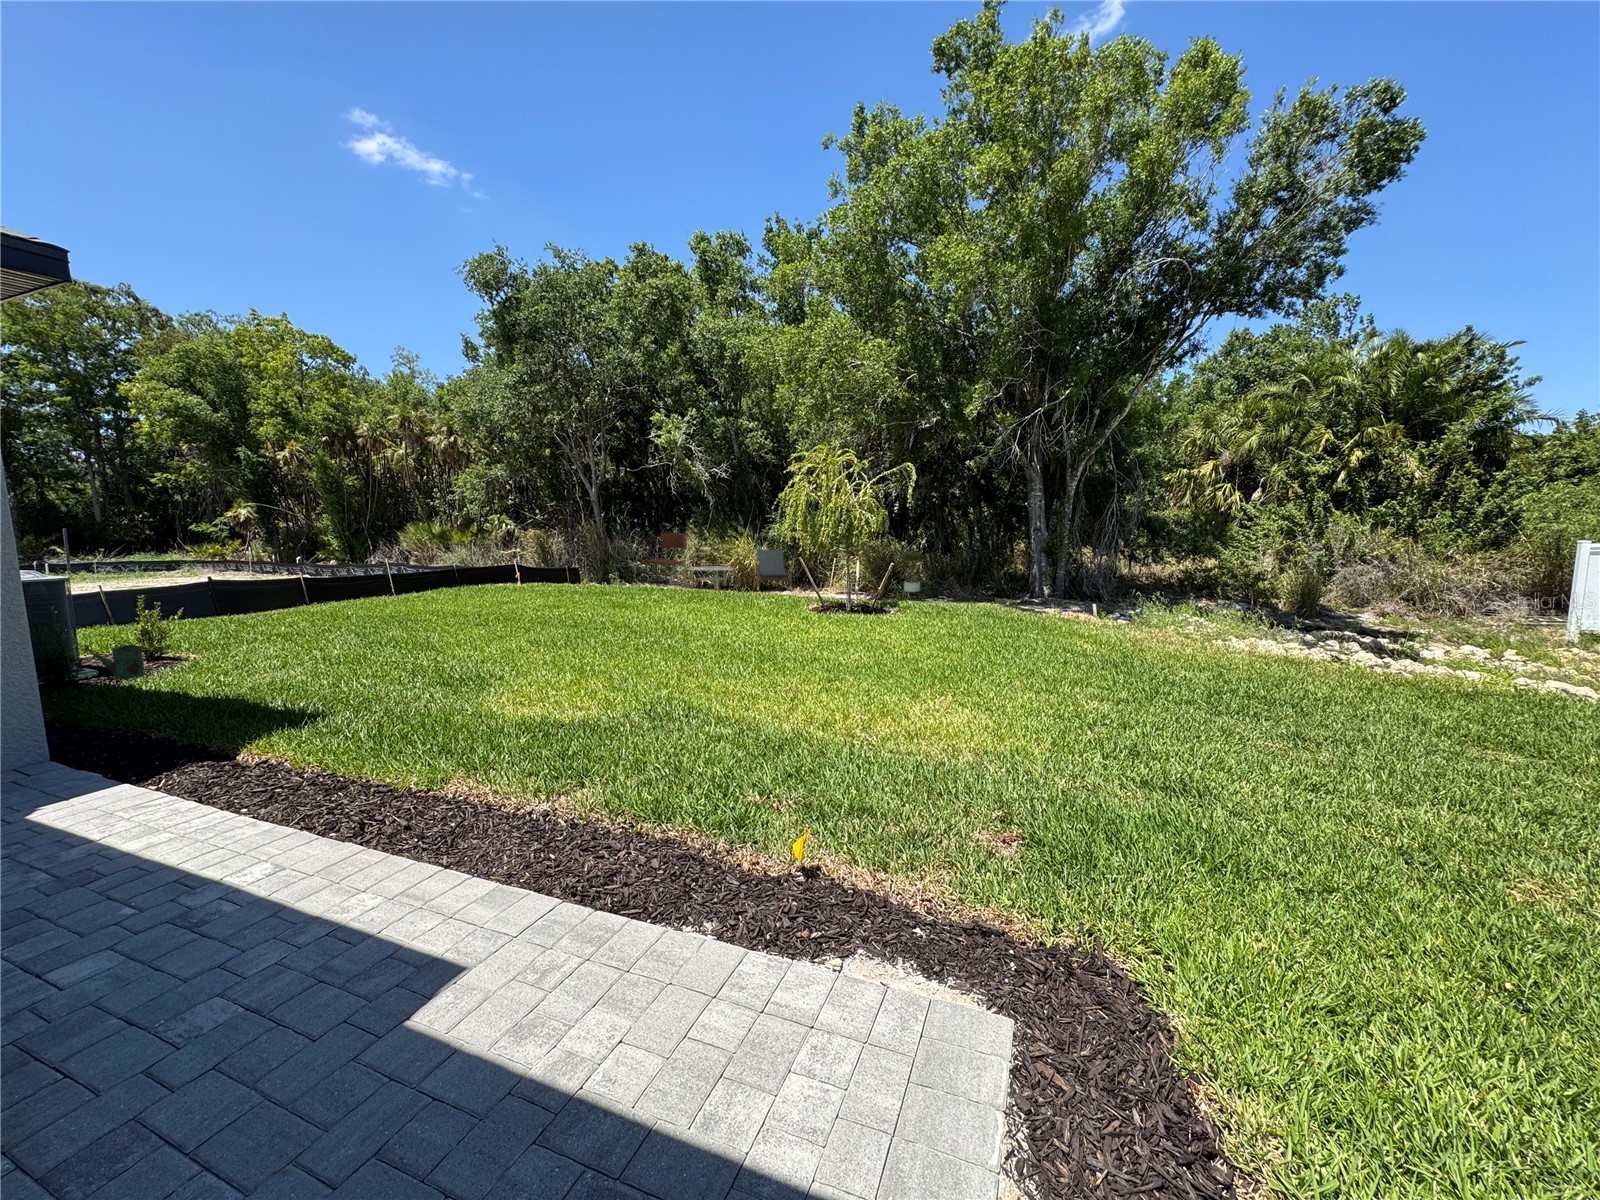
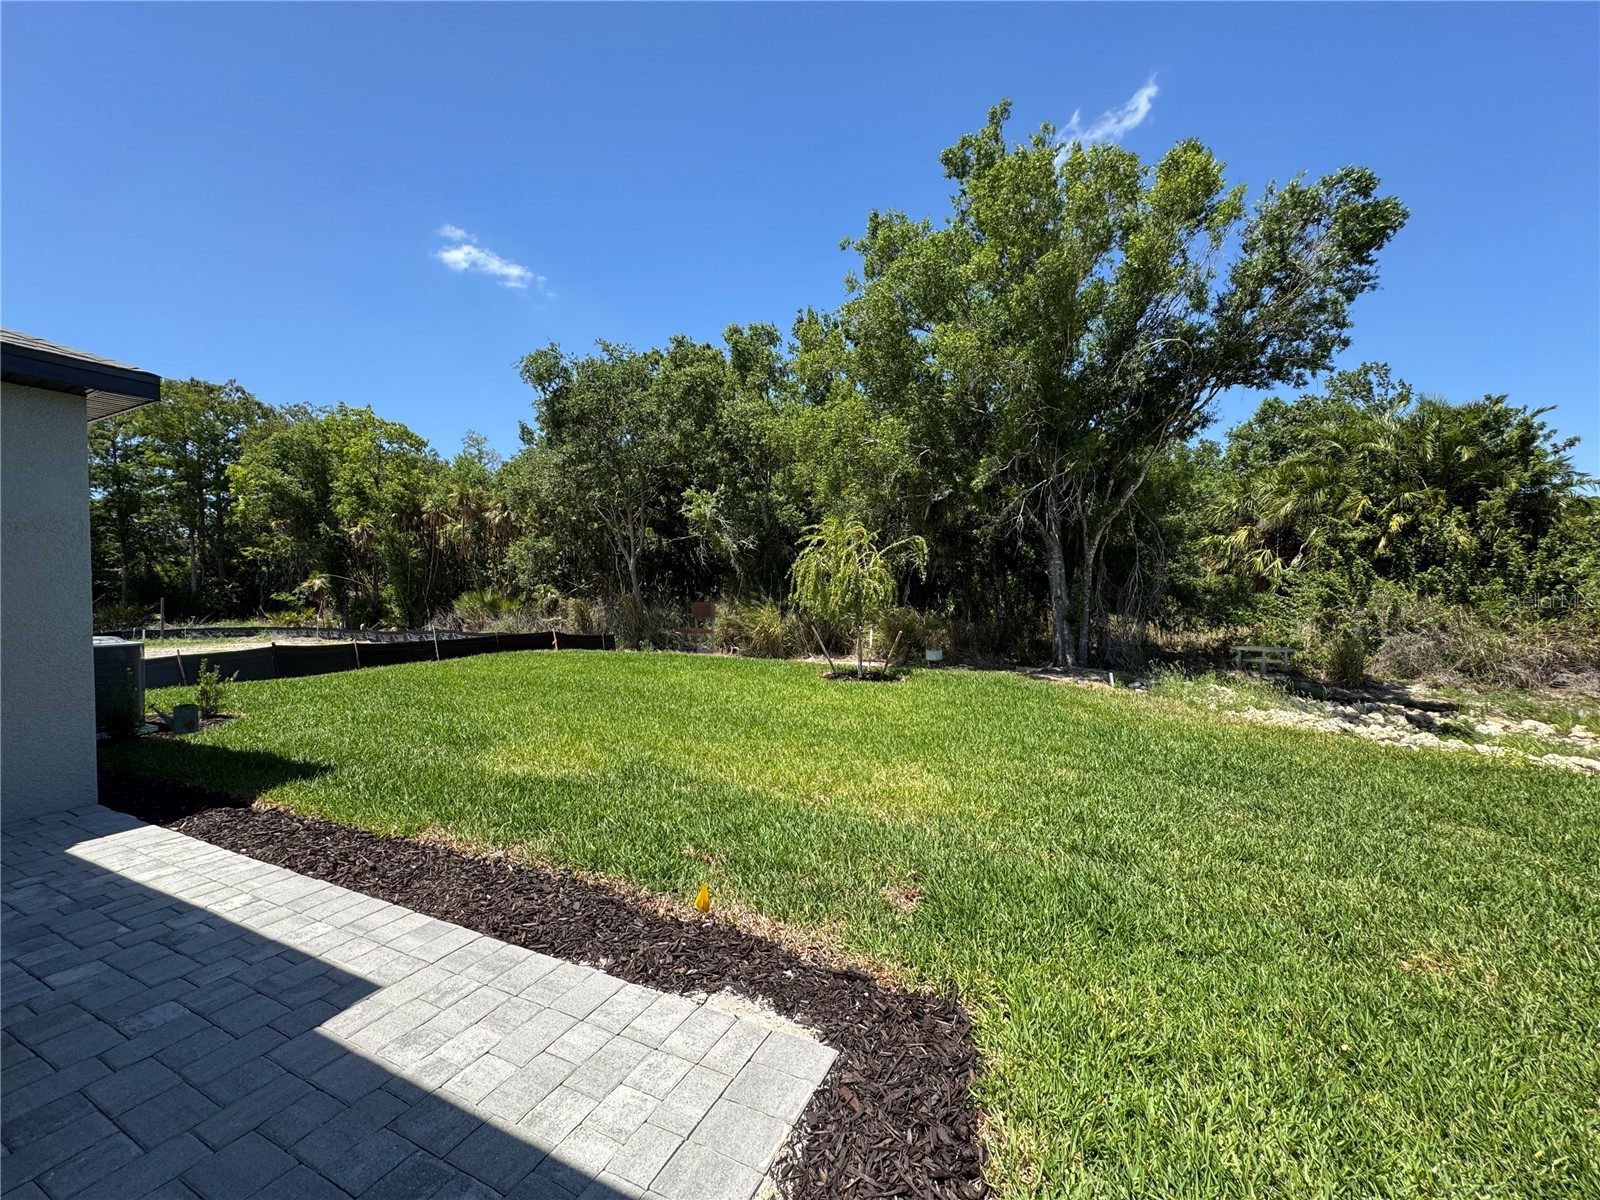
lounge chair: present [755,550,792,591] -> none [779,618,814,659]
round table: present [689,567,733,590] -> present [1230,646,1297,674]

